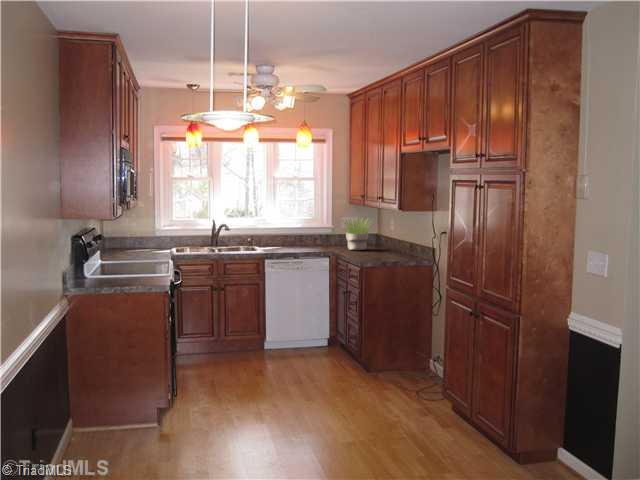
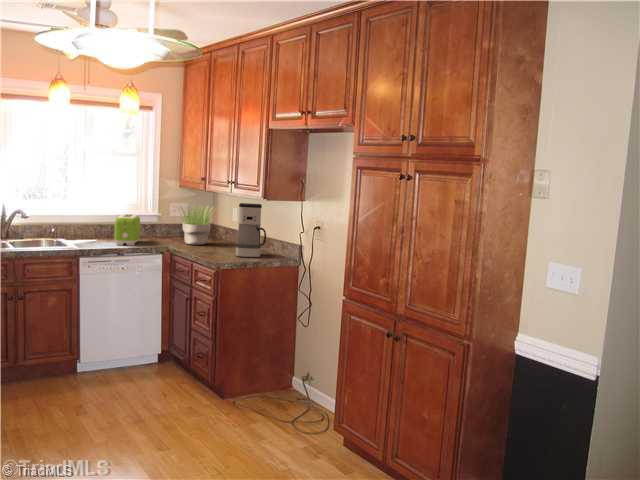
coffee maker: none [381,214,406,259] -> present [236,203,266,258]
toaster: none [293,227,314,251] -> present [114,214,140,245]

